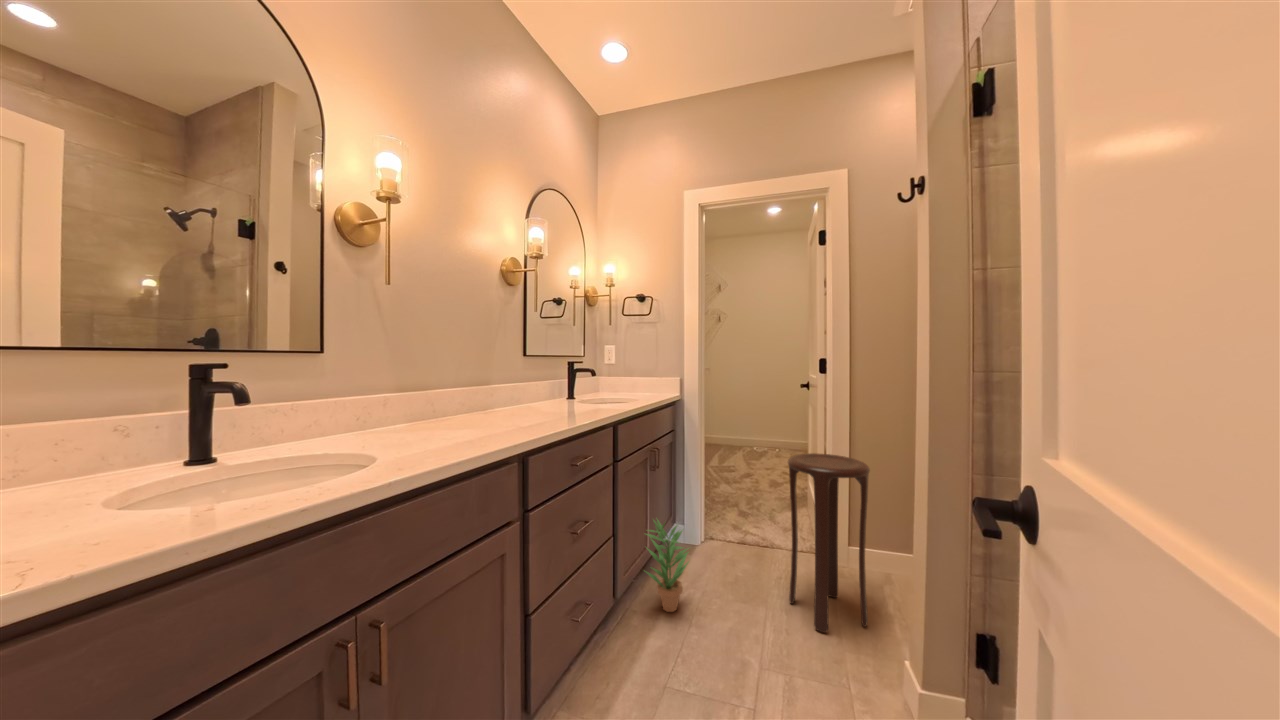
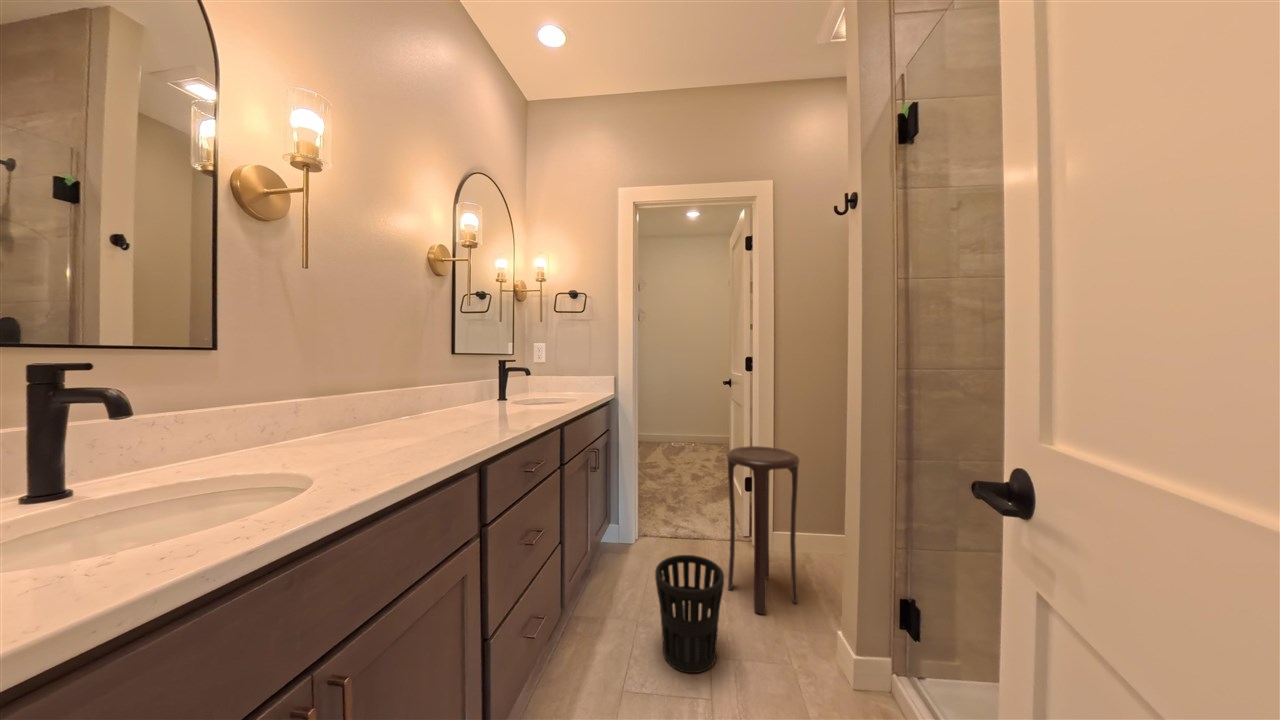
potted plant: present [646,520,688,612] -> none [590,521,639,616]
wastebasket: none [702,558,773,678] -> present [655,555,724,673]

